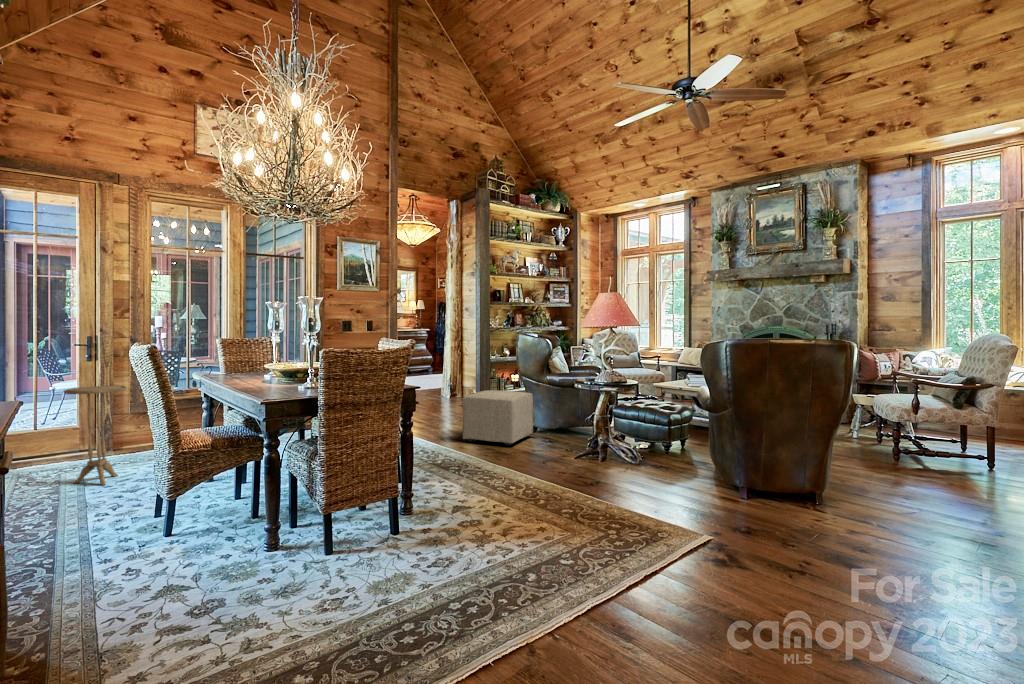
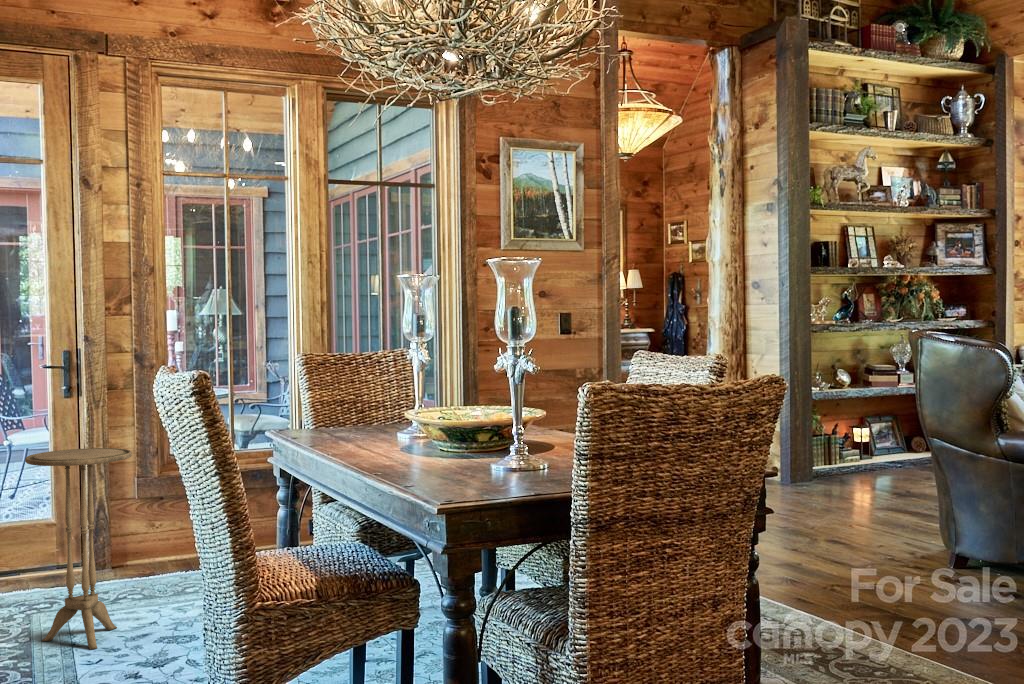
ottoman: present [462,390,533,446] -> none [795,467,961,600]

